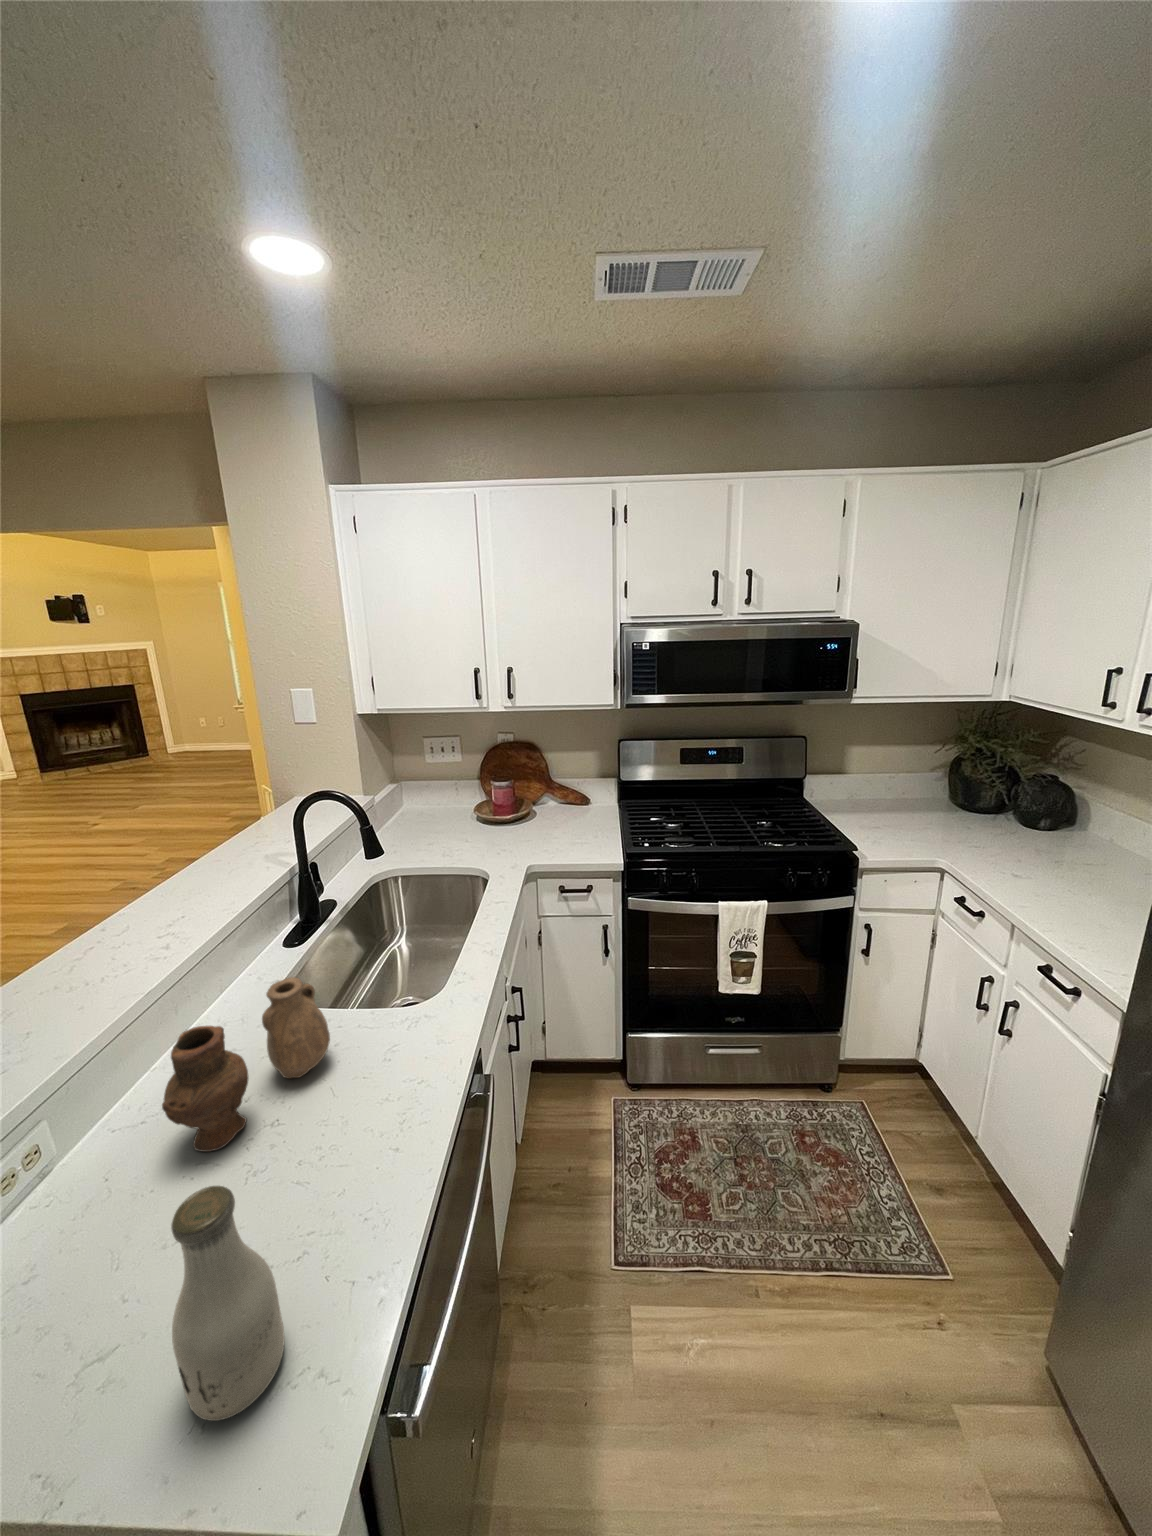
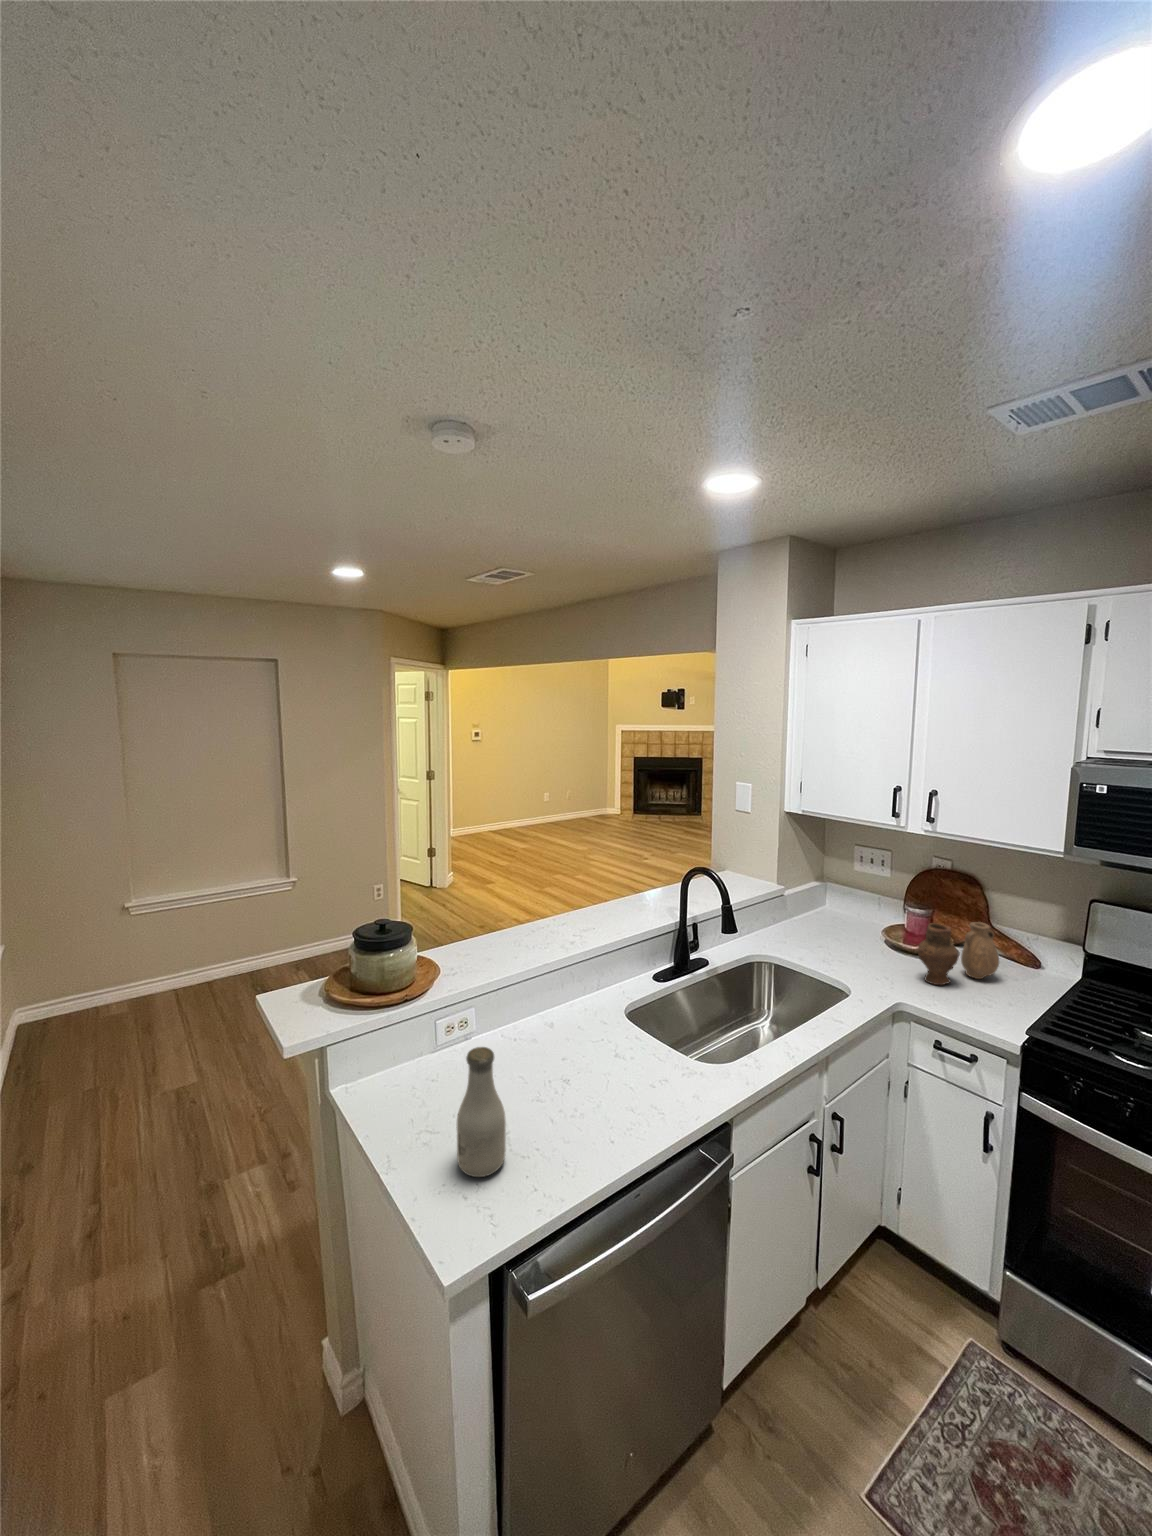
vase: present [162,977,330,1152] -> present [918,922,999,985]

